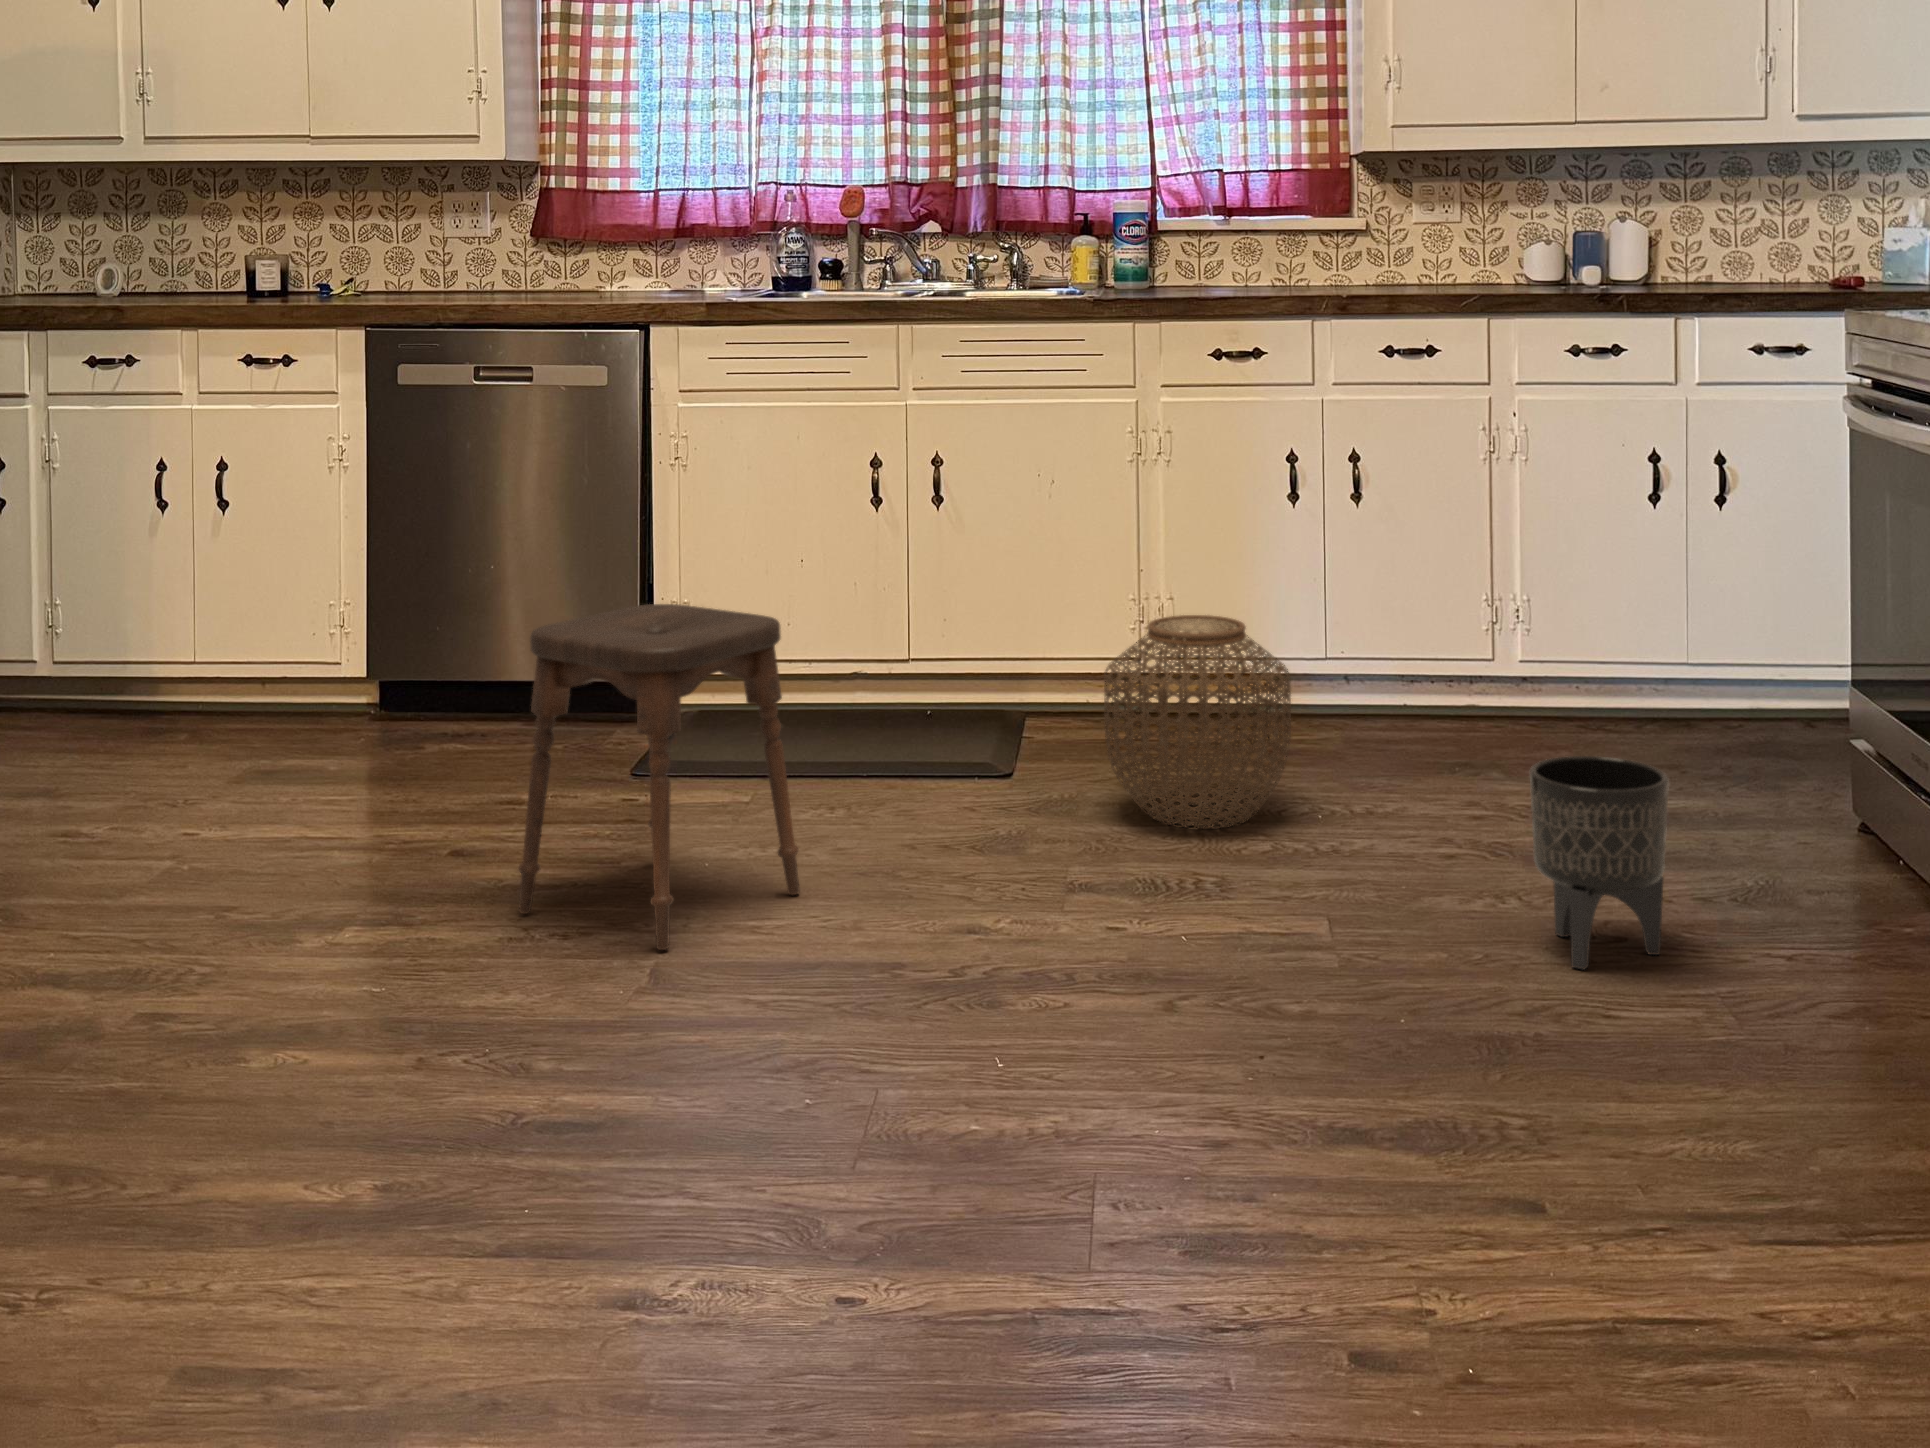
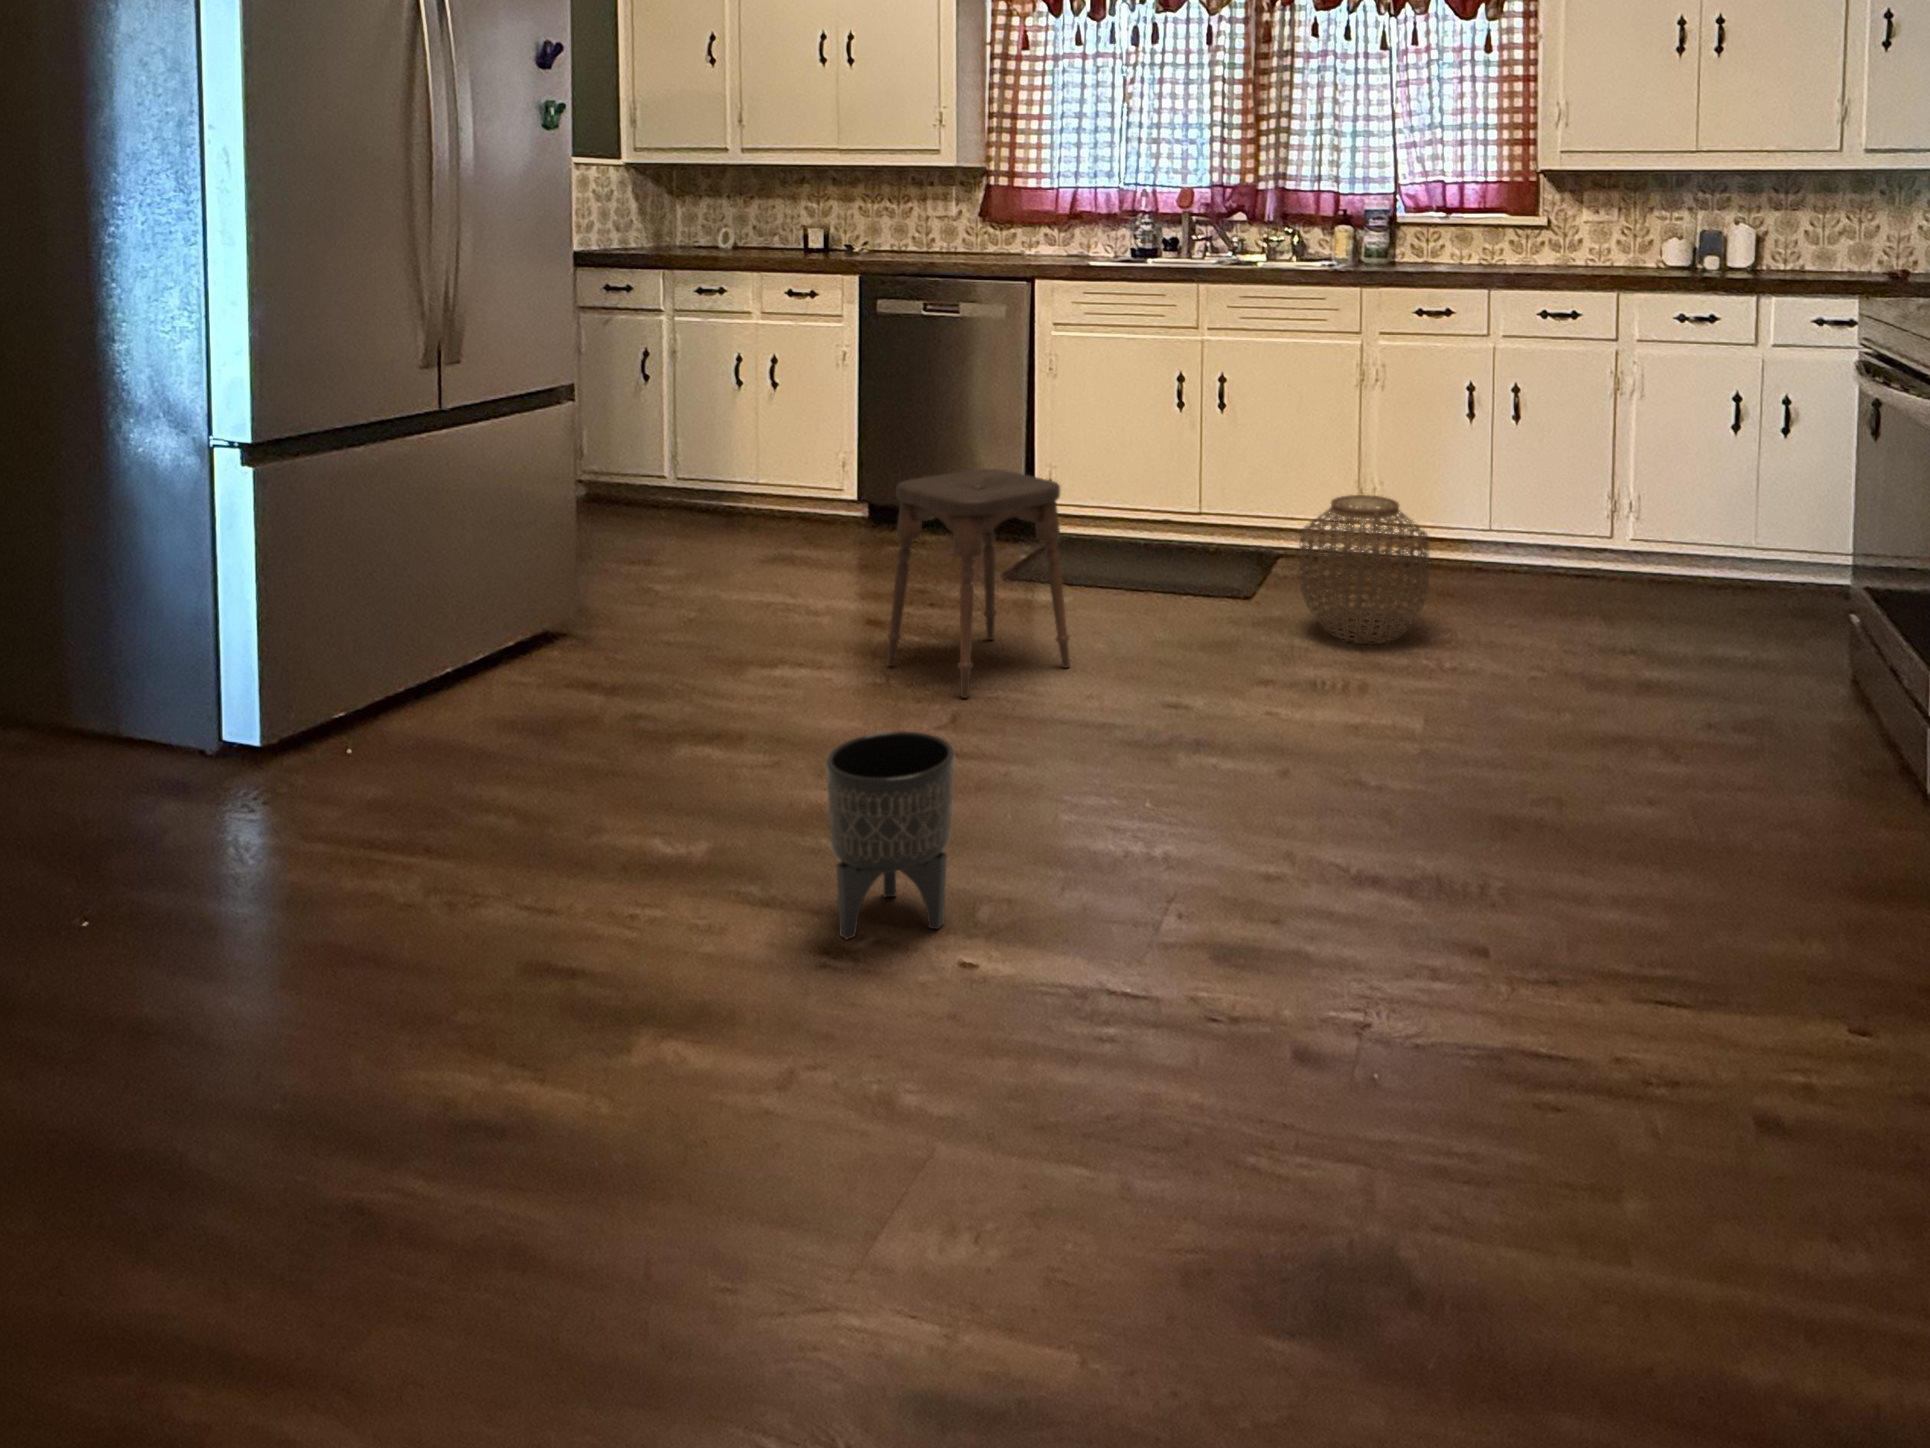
planter: present [1530,756,1669,969] -> present [826,731,954,939]

